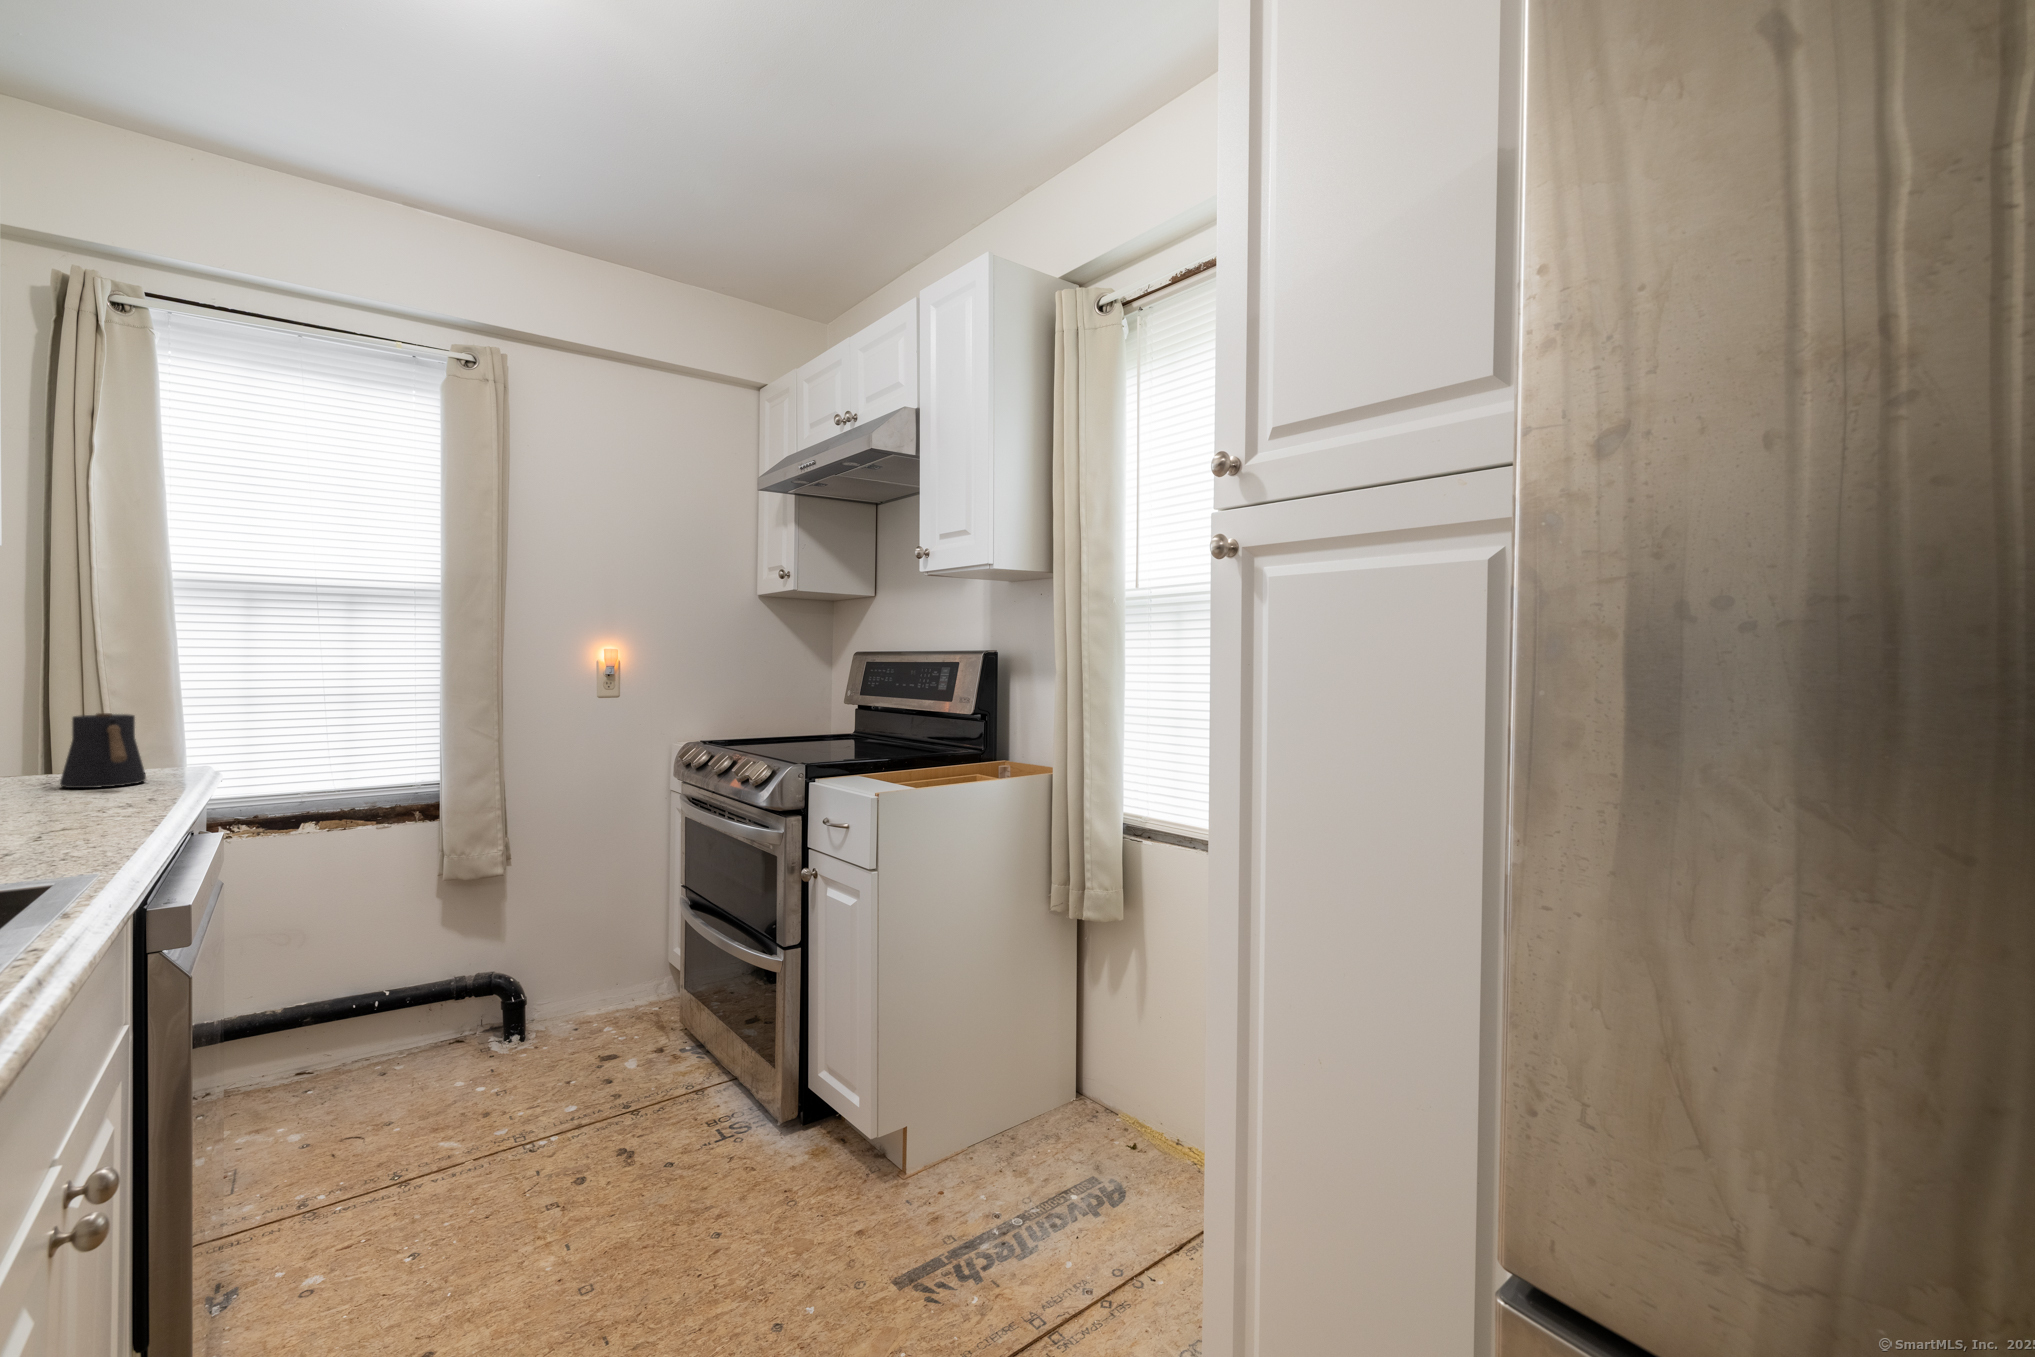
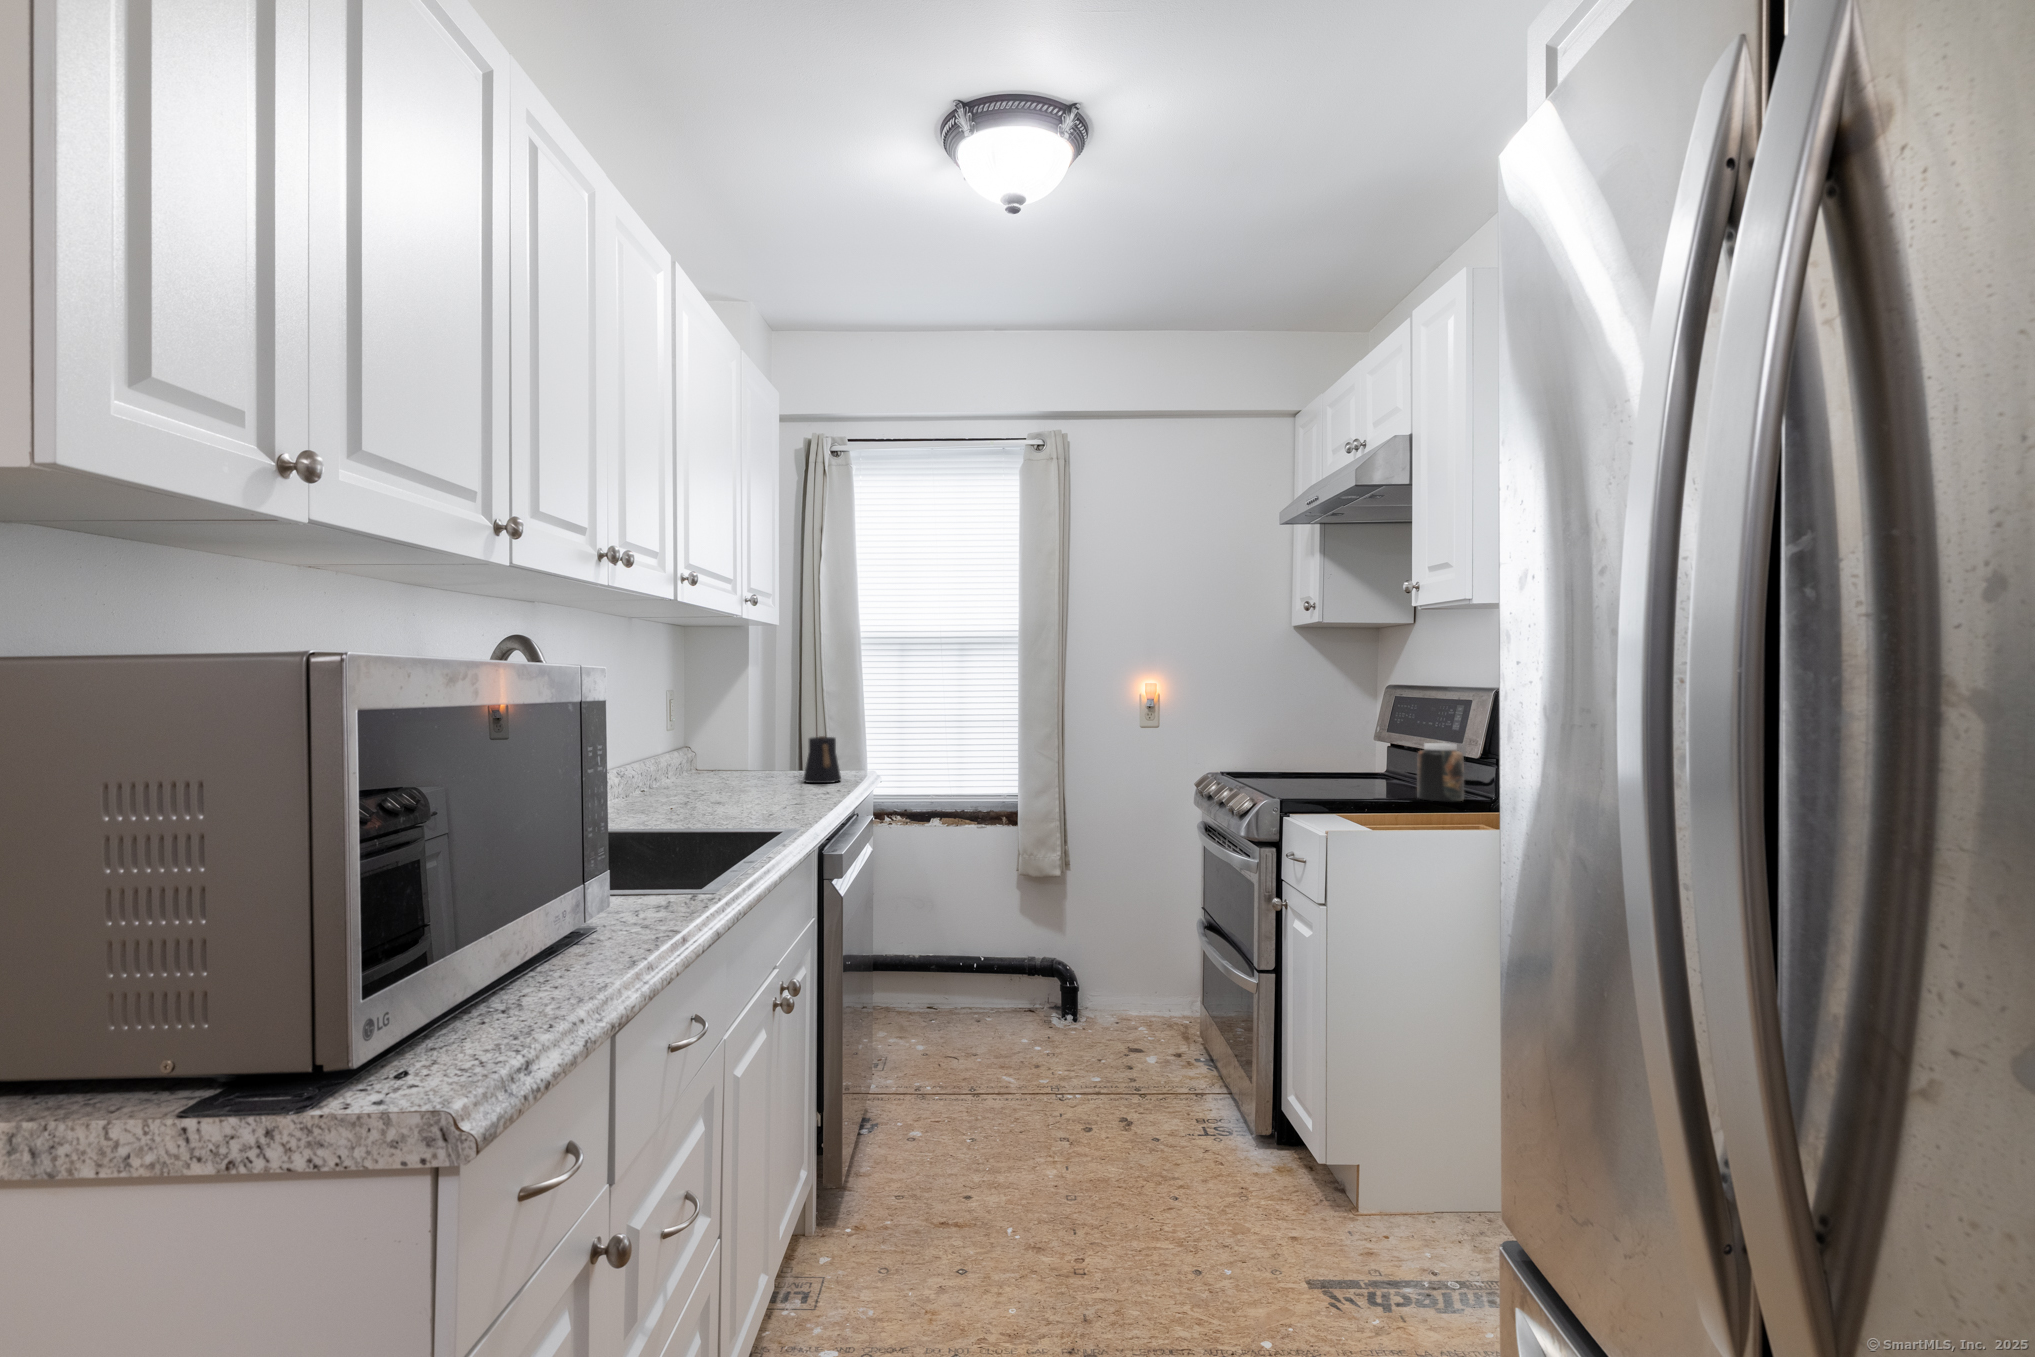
jar: none [927,705,968,759] -> present [1417,743,1464,802]

